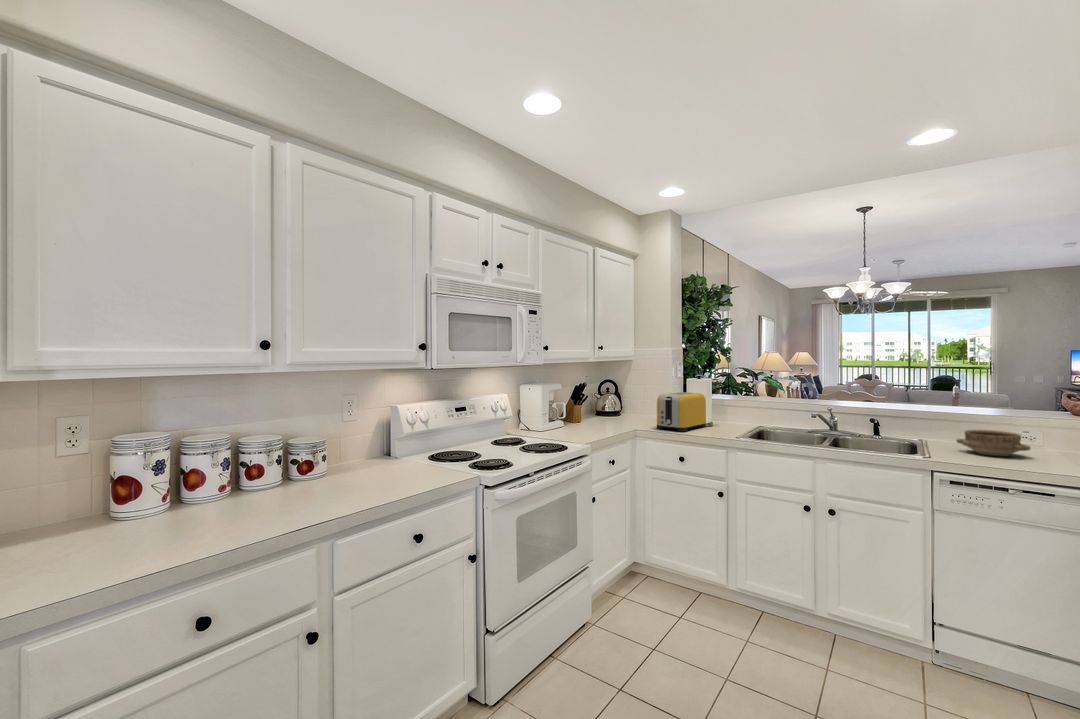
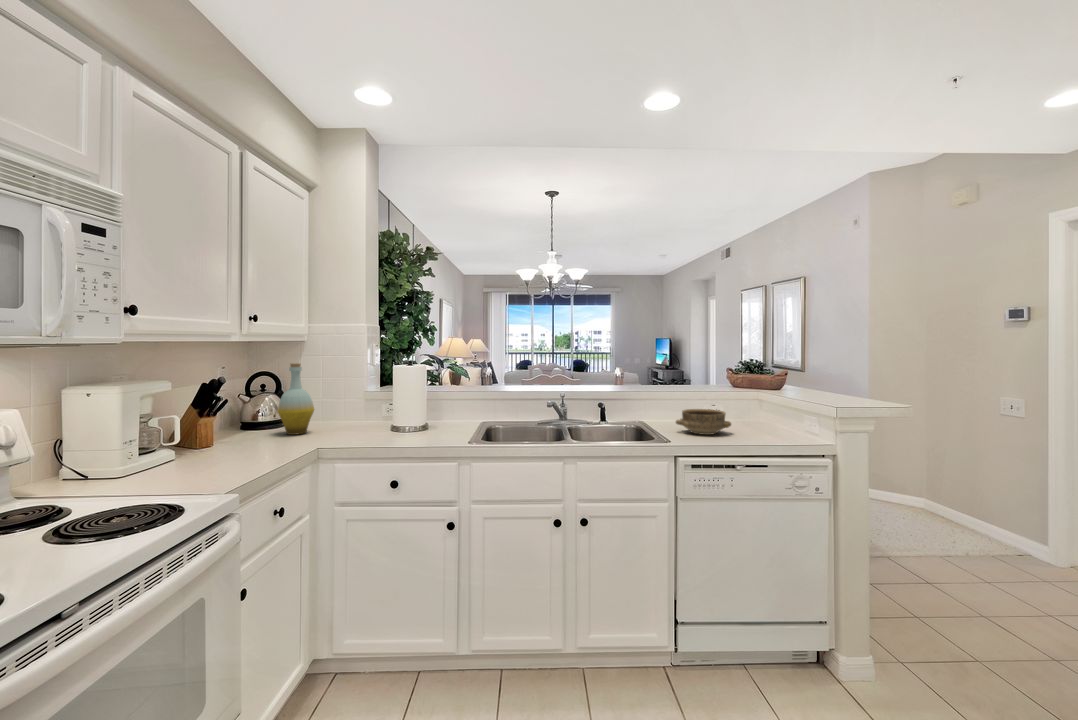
bottle: none [614,375,636,421] -> present [278,363,314,435]
toaster: present [657,392,706,431] -> none [352,385,421,444]

